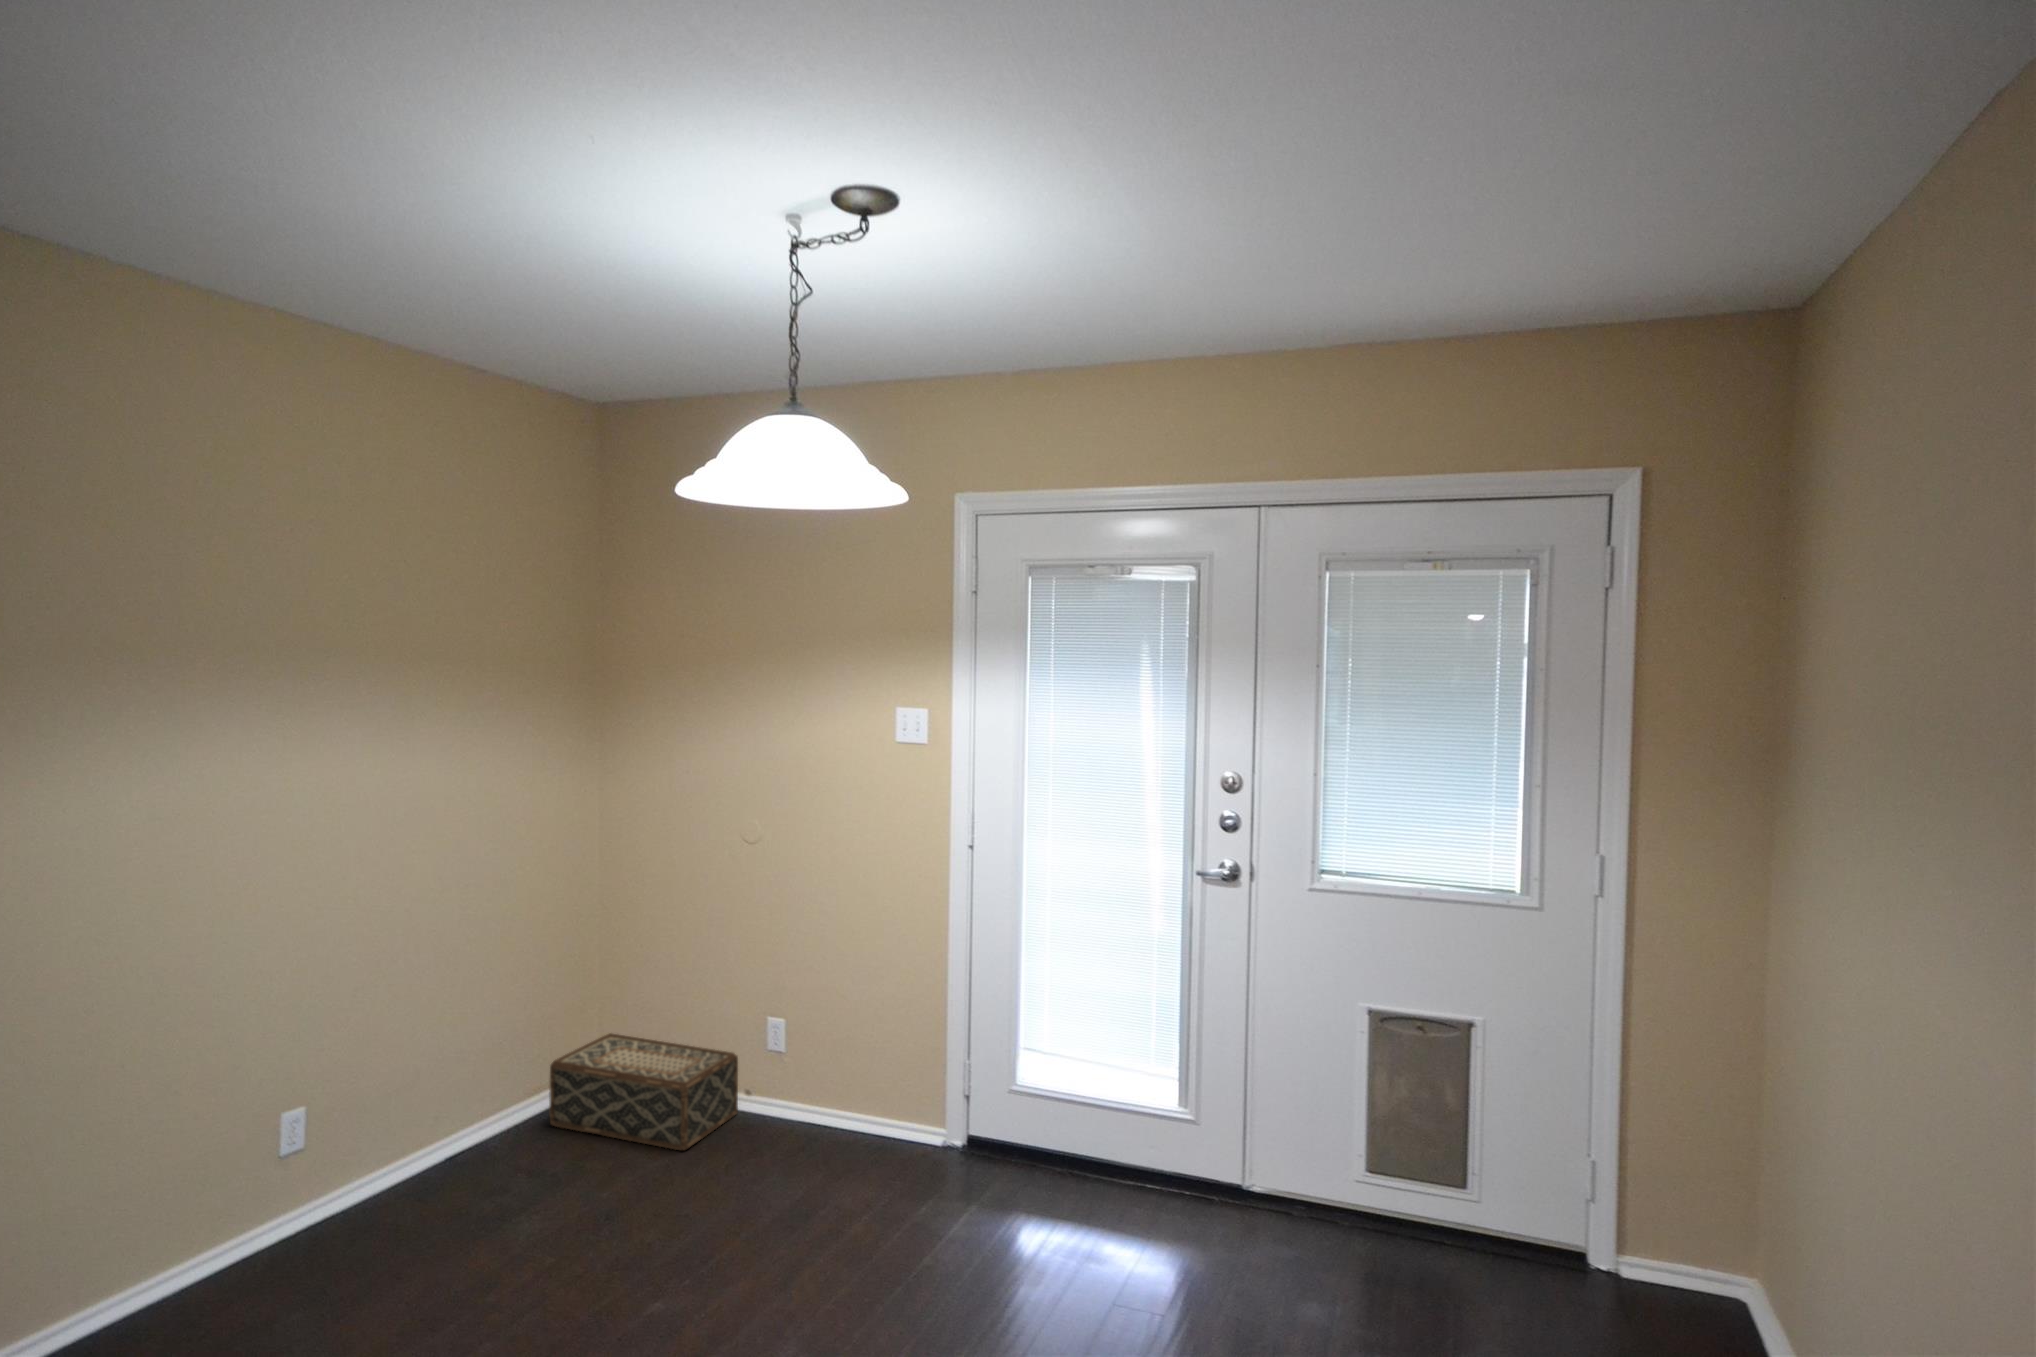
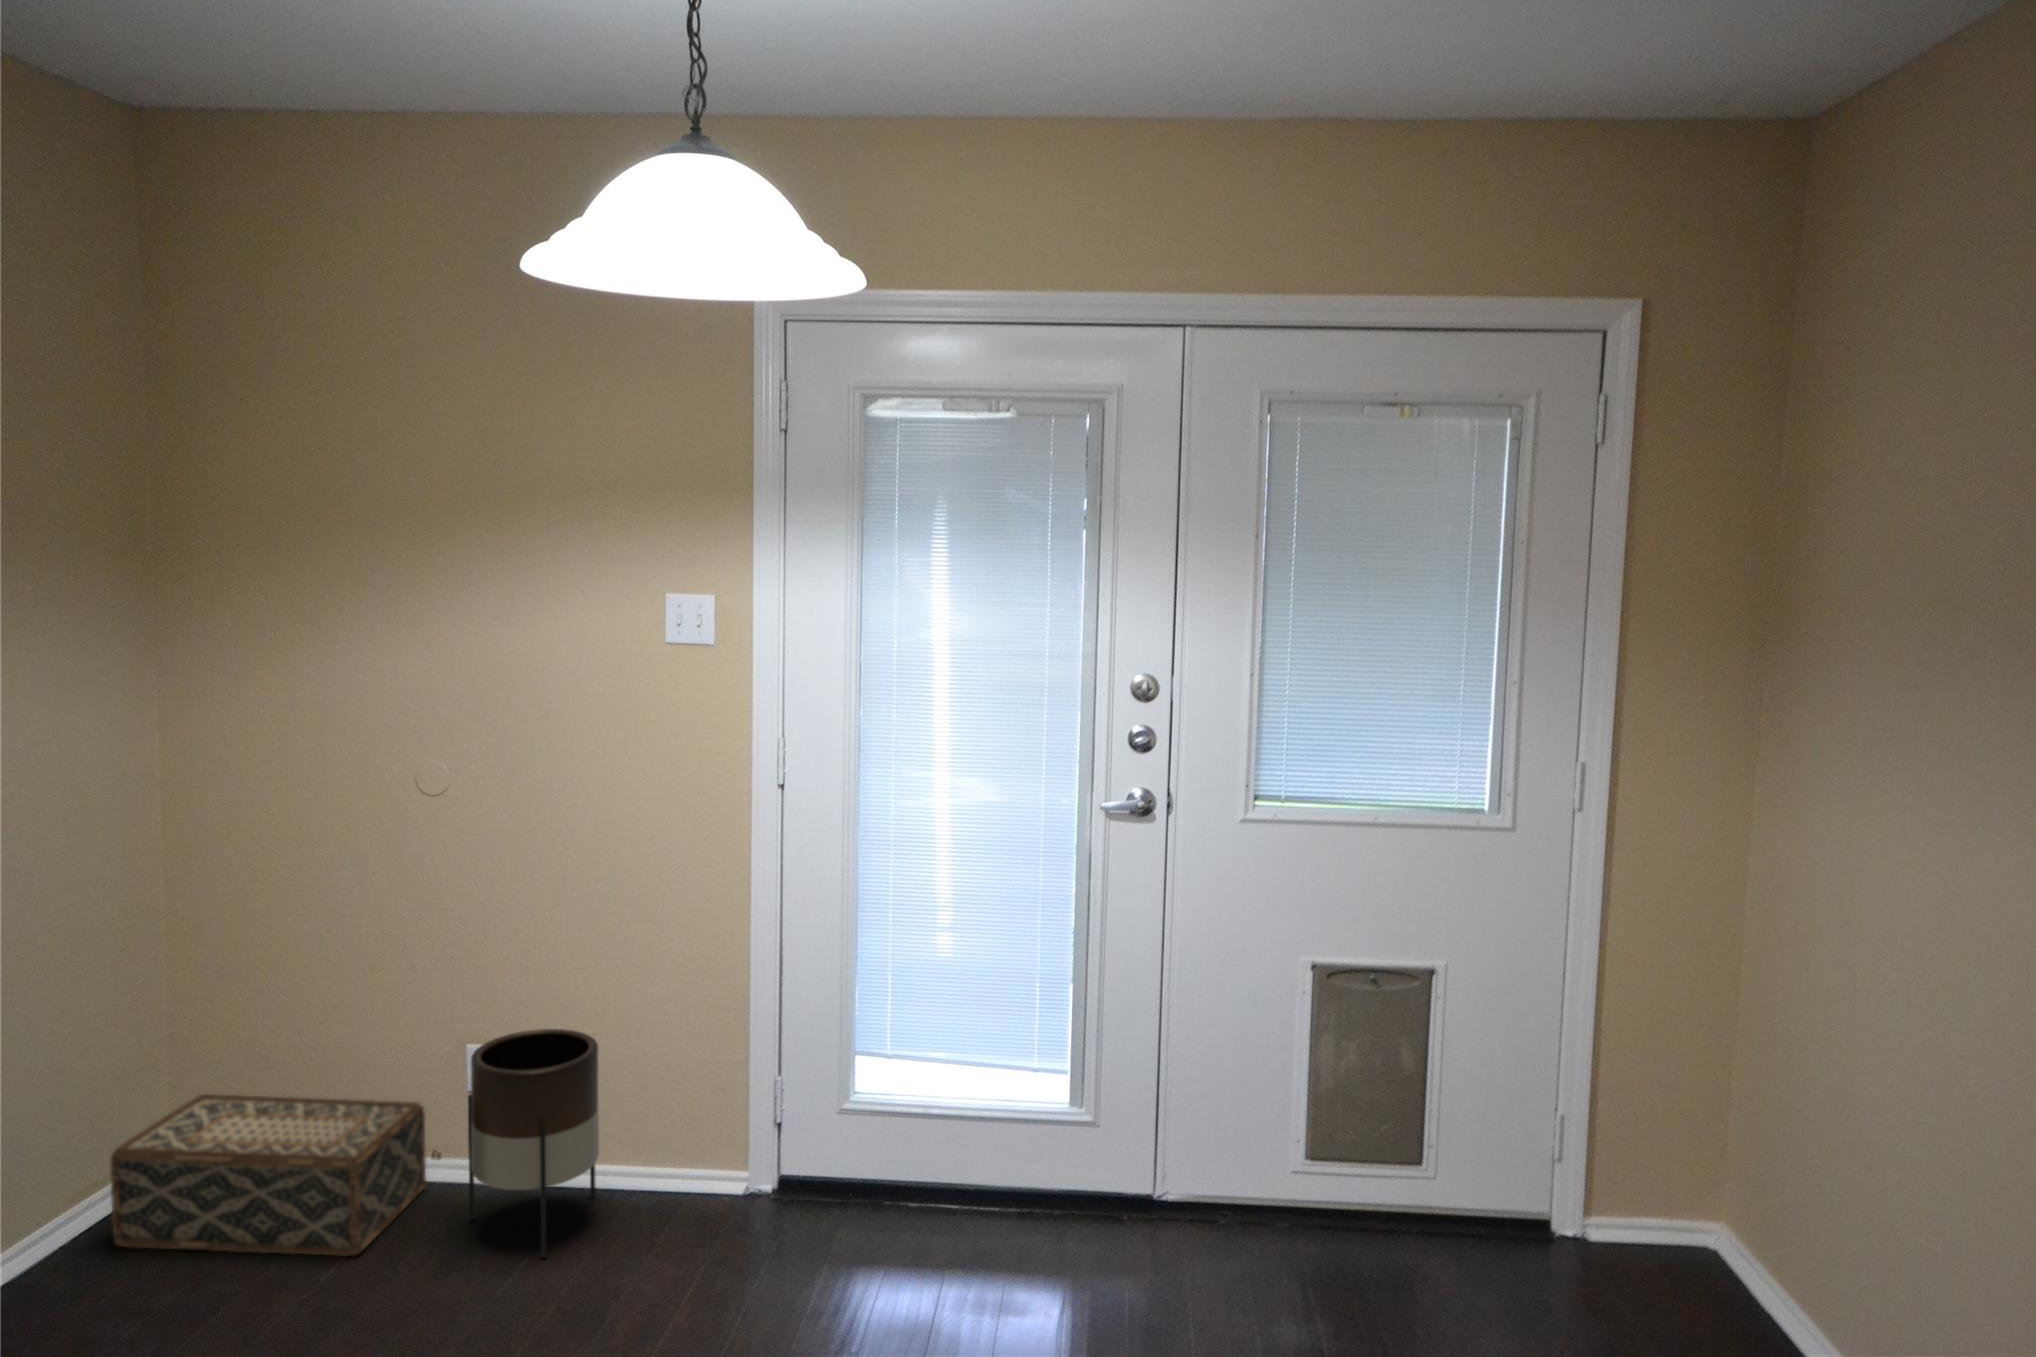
planter: none [758,1009,844,1169] -> present [468,1029,599,1258]

